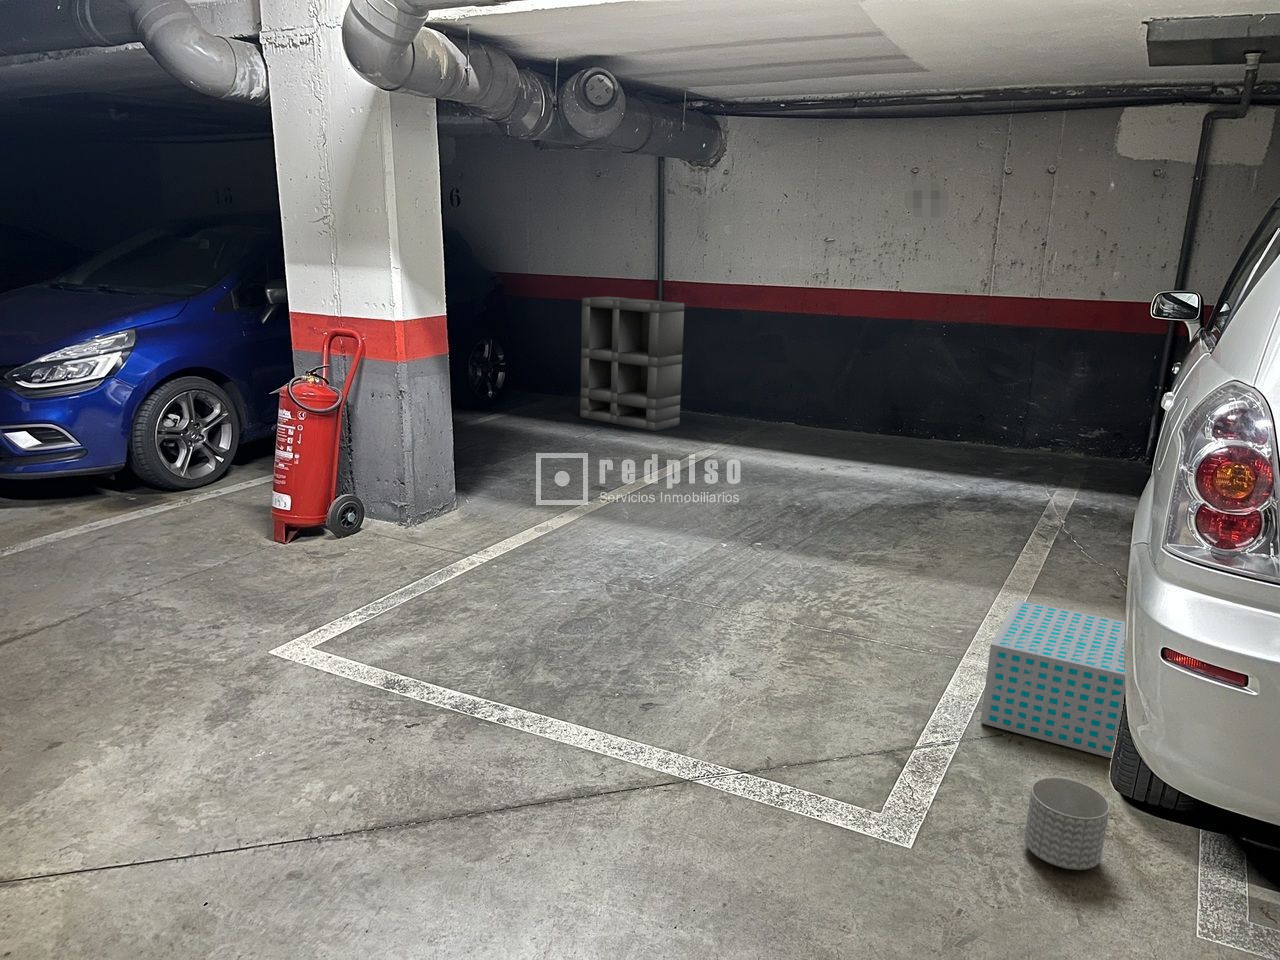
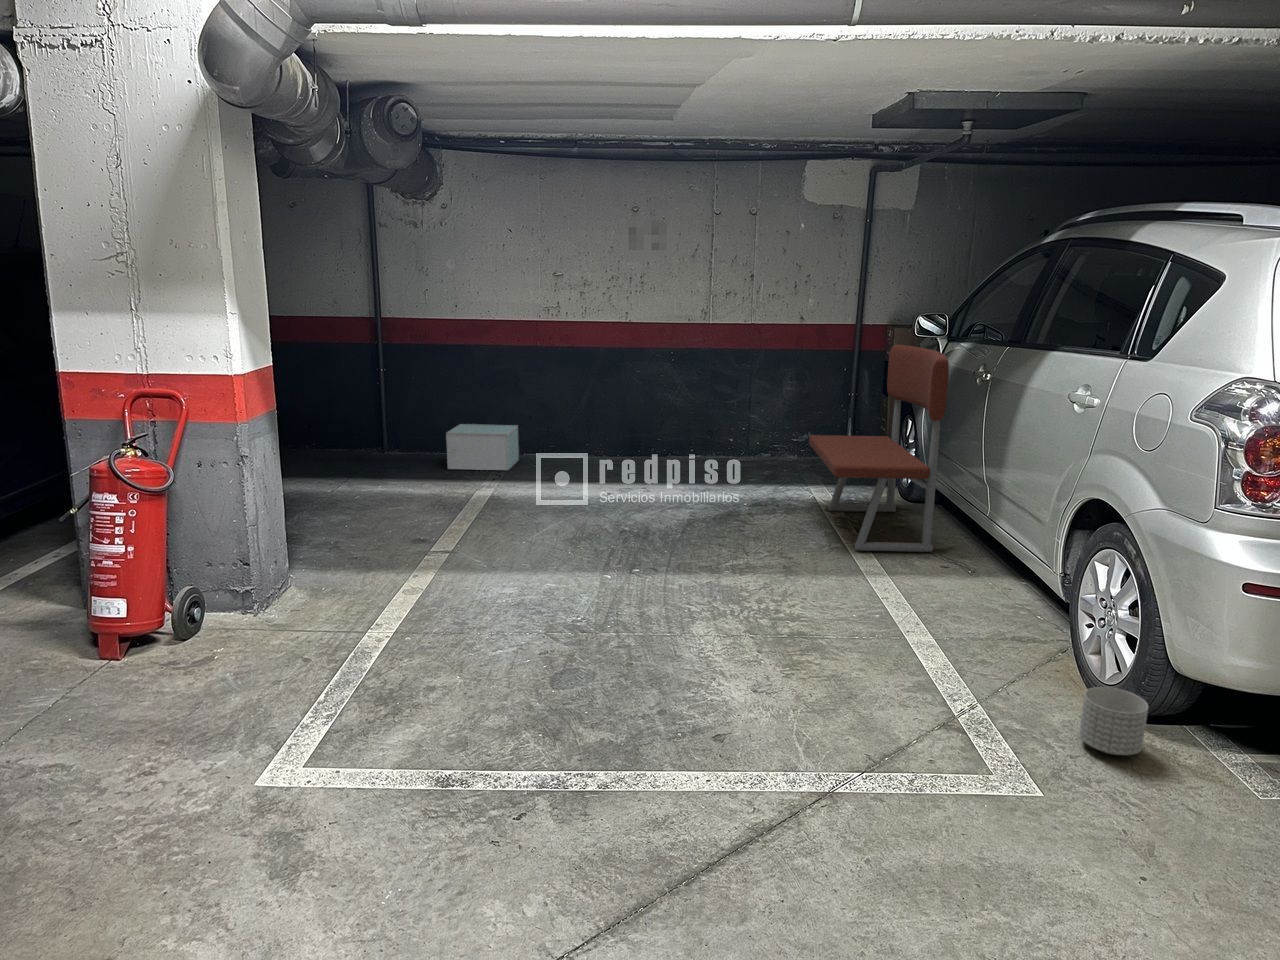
shelving unit: present [580,297,684,431] -> none [298,336,419,468]
bench: none [1007,343,1198,605] -> present [809,345,949,552]
storage box: present [981,600,1126,758] -> present [446,424,519,470]

